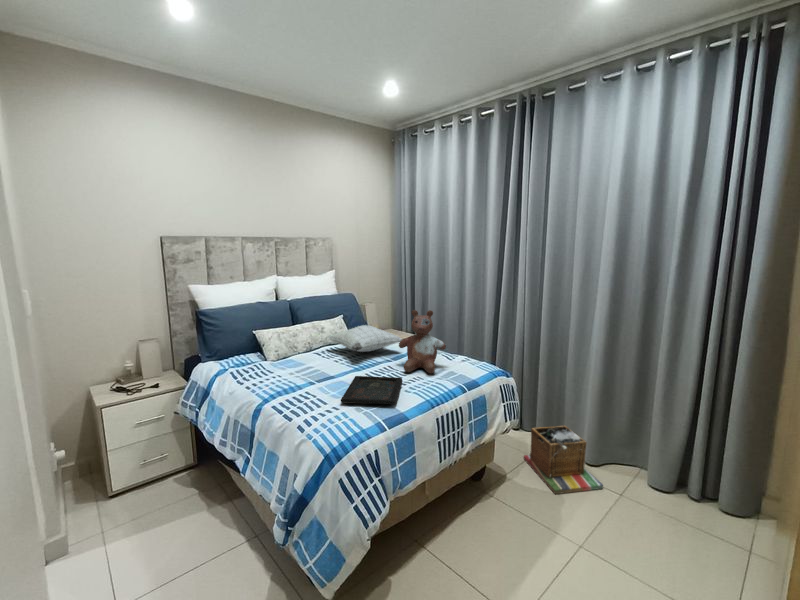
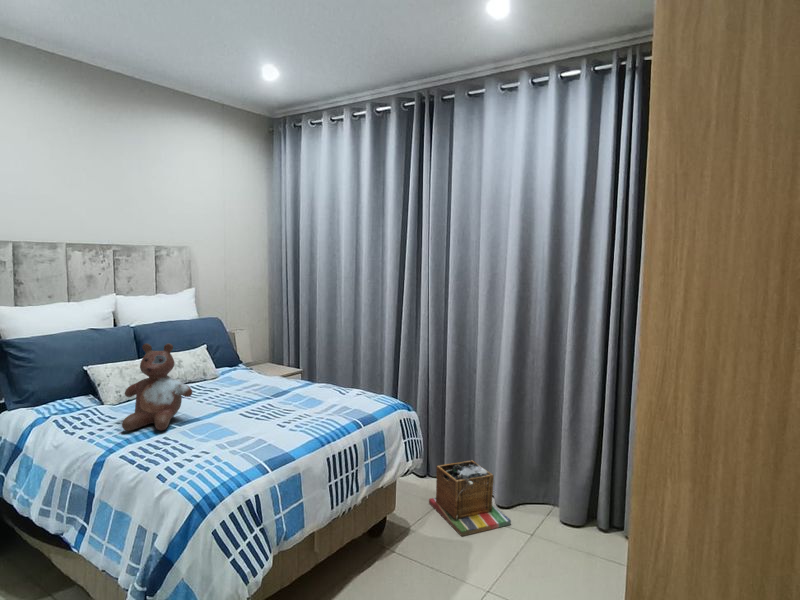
stuffed bear: present [399,310,446,373] -> present [122,343,192,431]
pillow: present [328,325,401,352] -> none [188,354,287,388]
tray: present [341,376,402,404] -> none [211,414,287,446]

